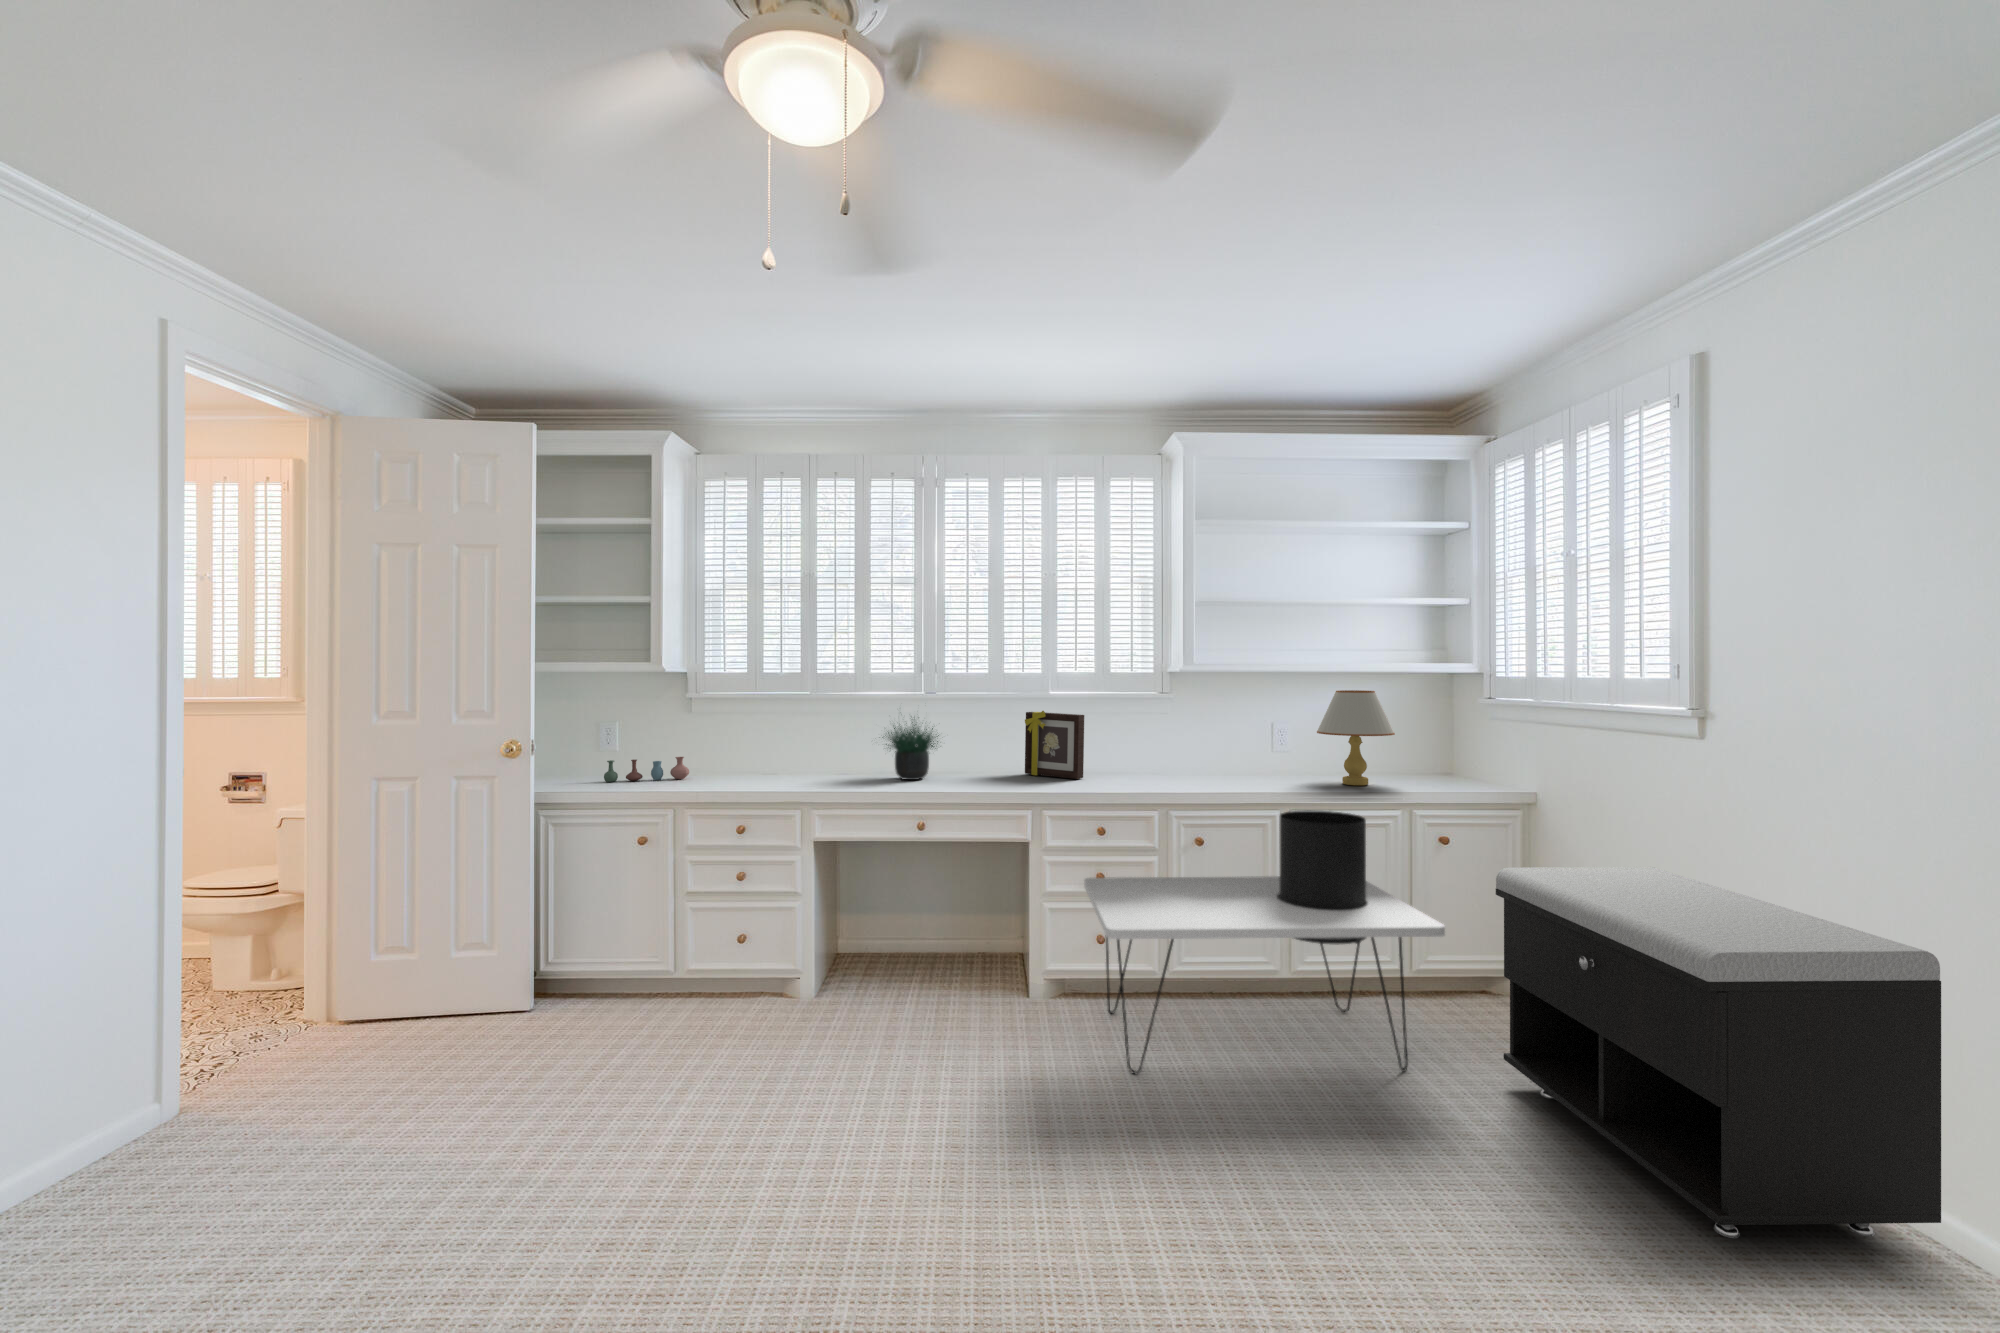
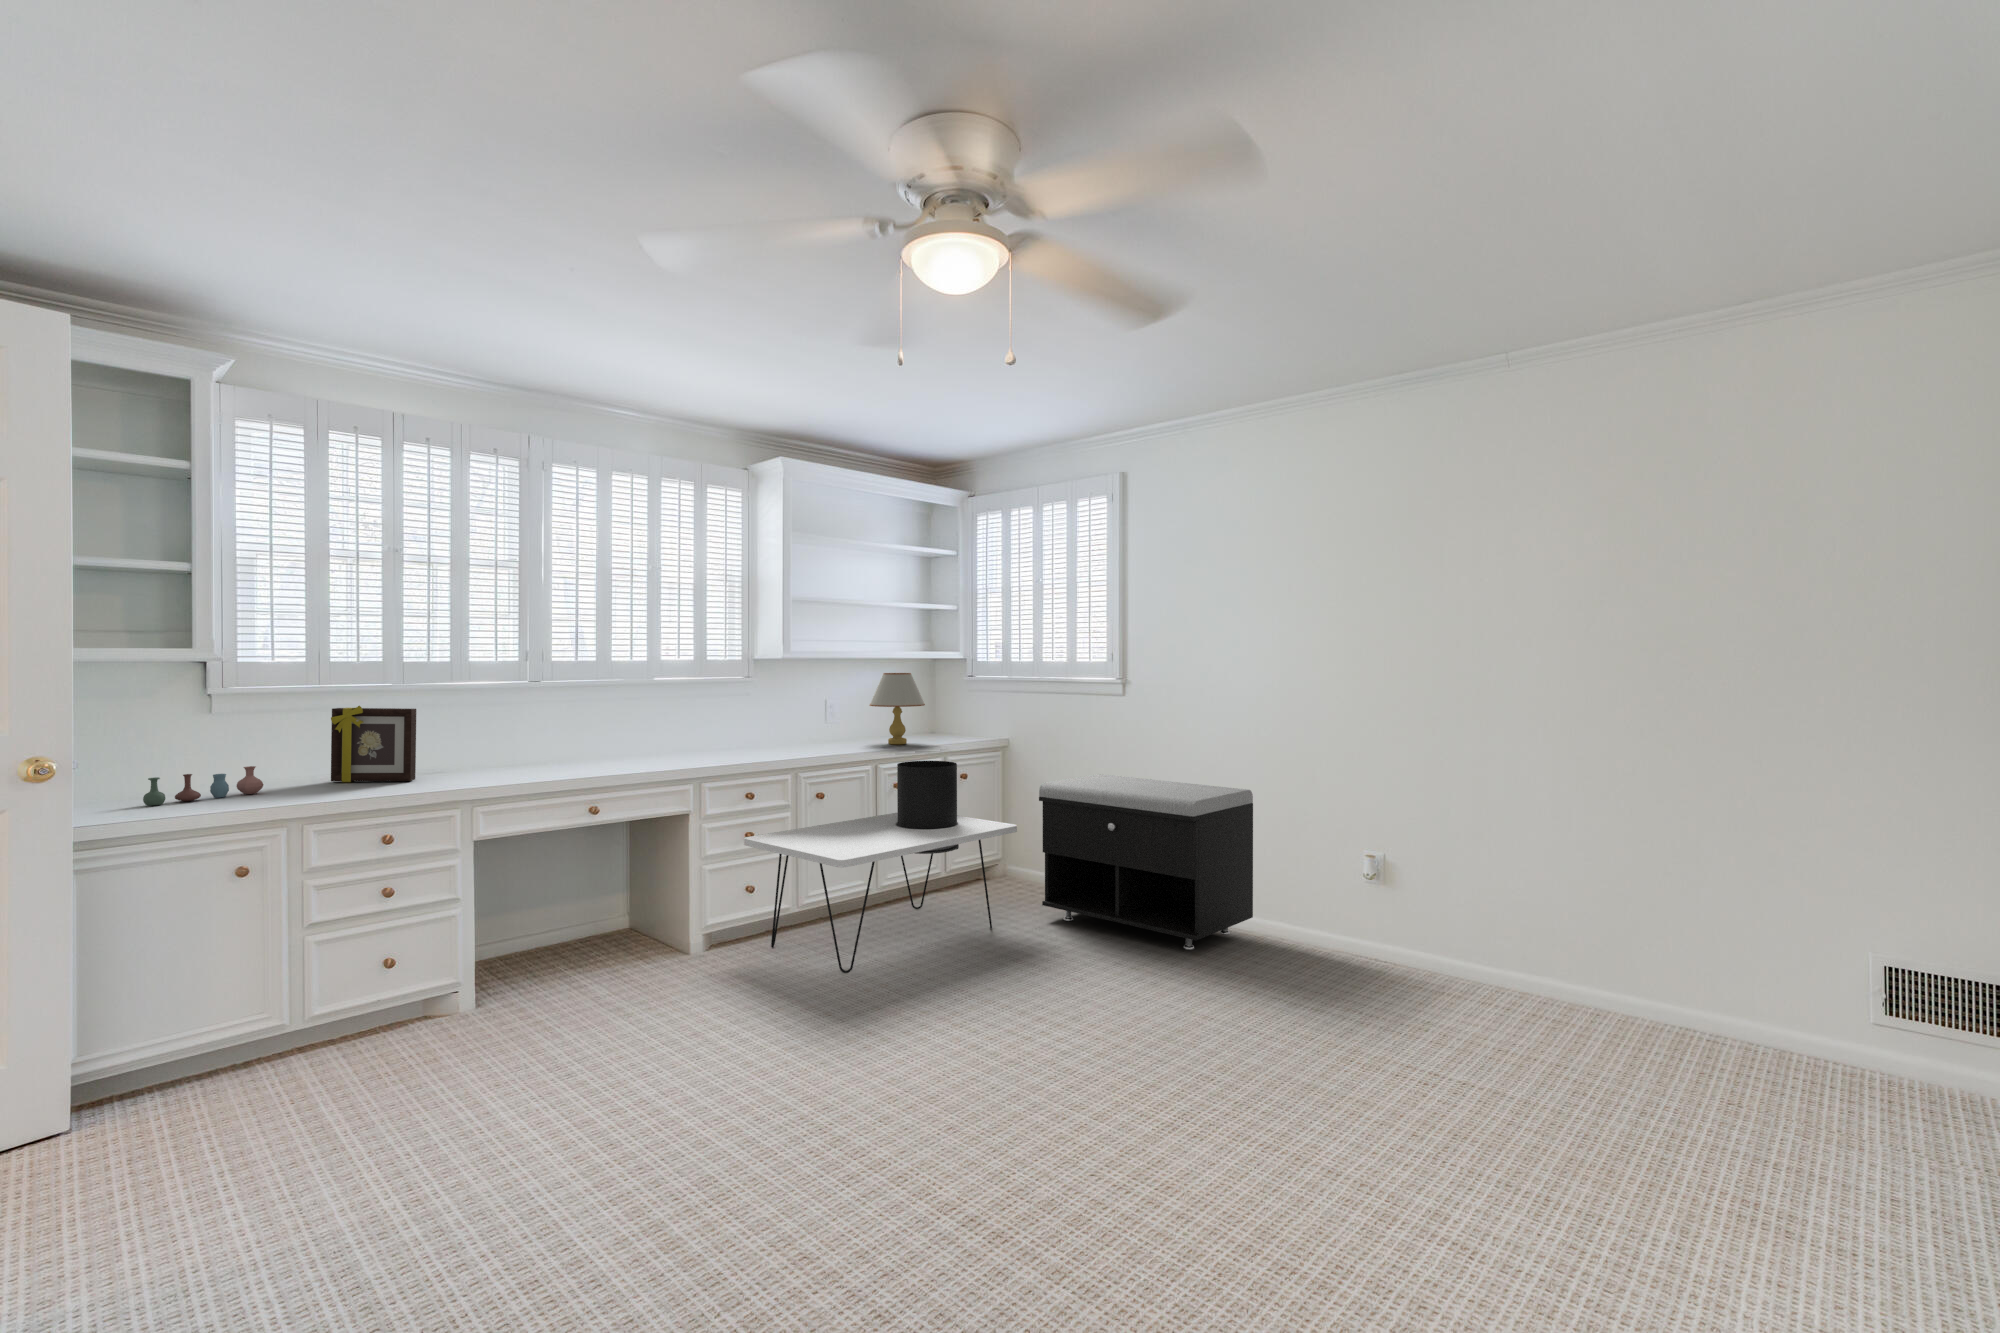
picture frame: present [1025,711,1084,779] -> present [331,706,416,782]
potted plant: present [882,719,939,780] -> none [495,688,583,770]

